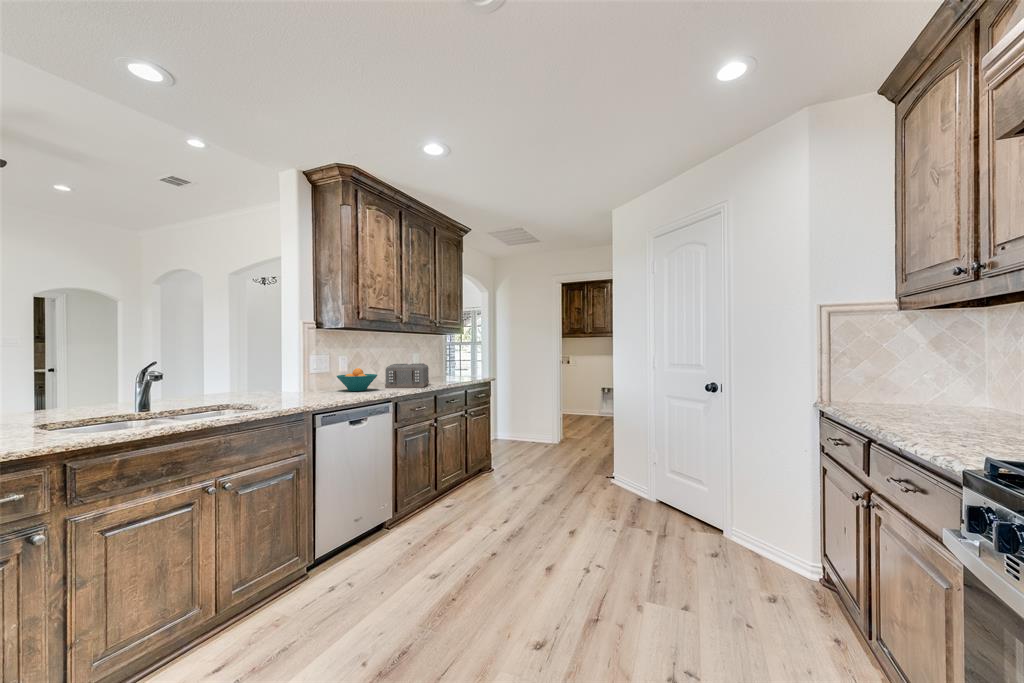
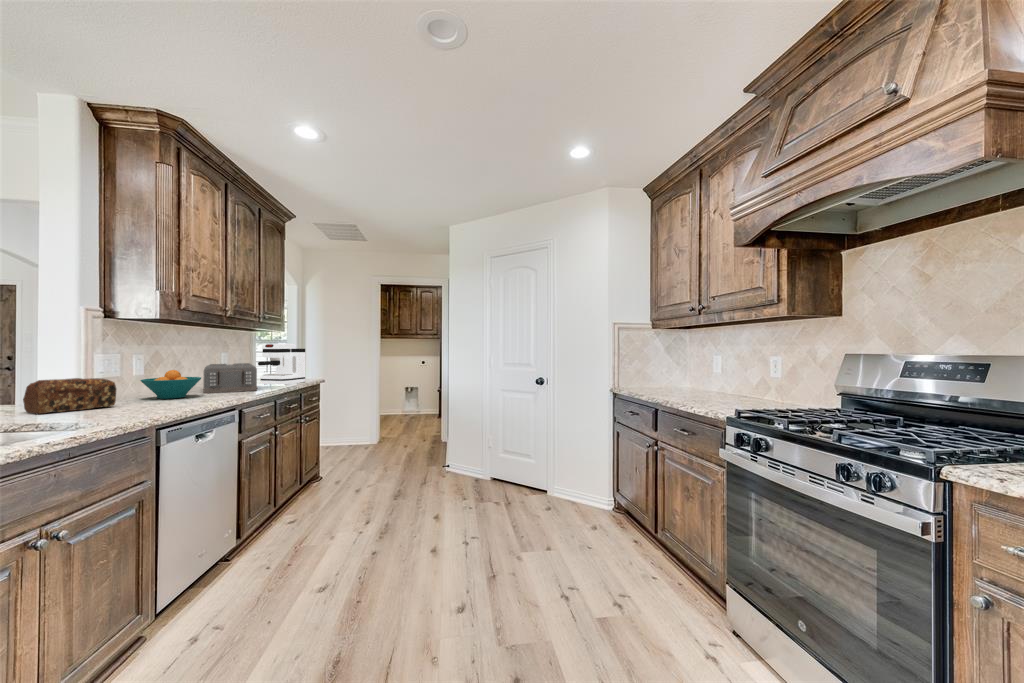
coffee maker: none [434,346,475,383] -> present [258,344,306,385]
bread loaf: none [259,373,311,398] -> present [23,378,116,414]

